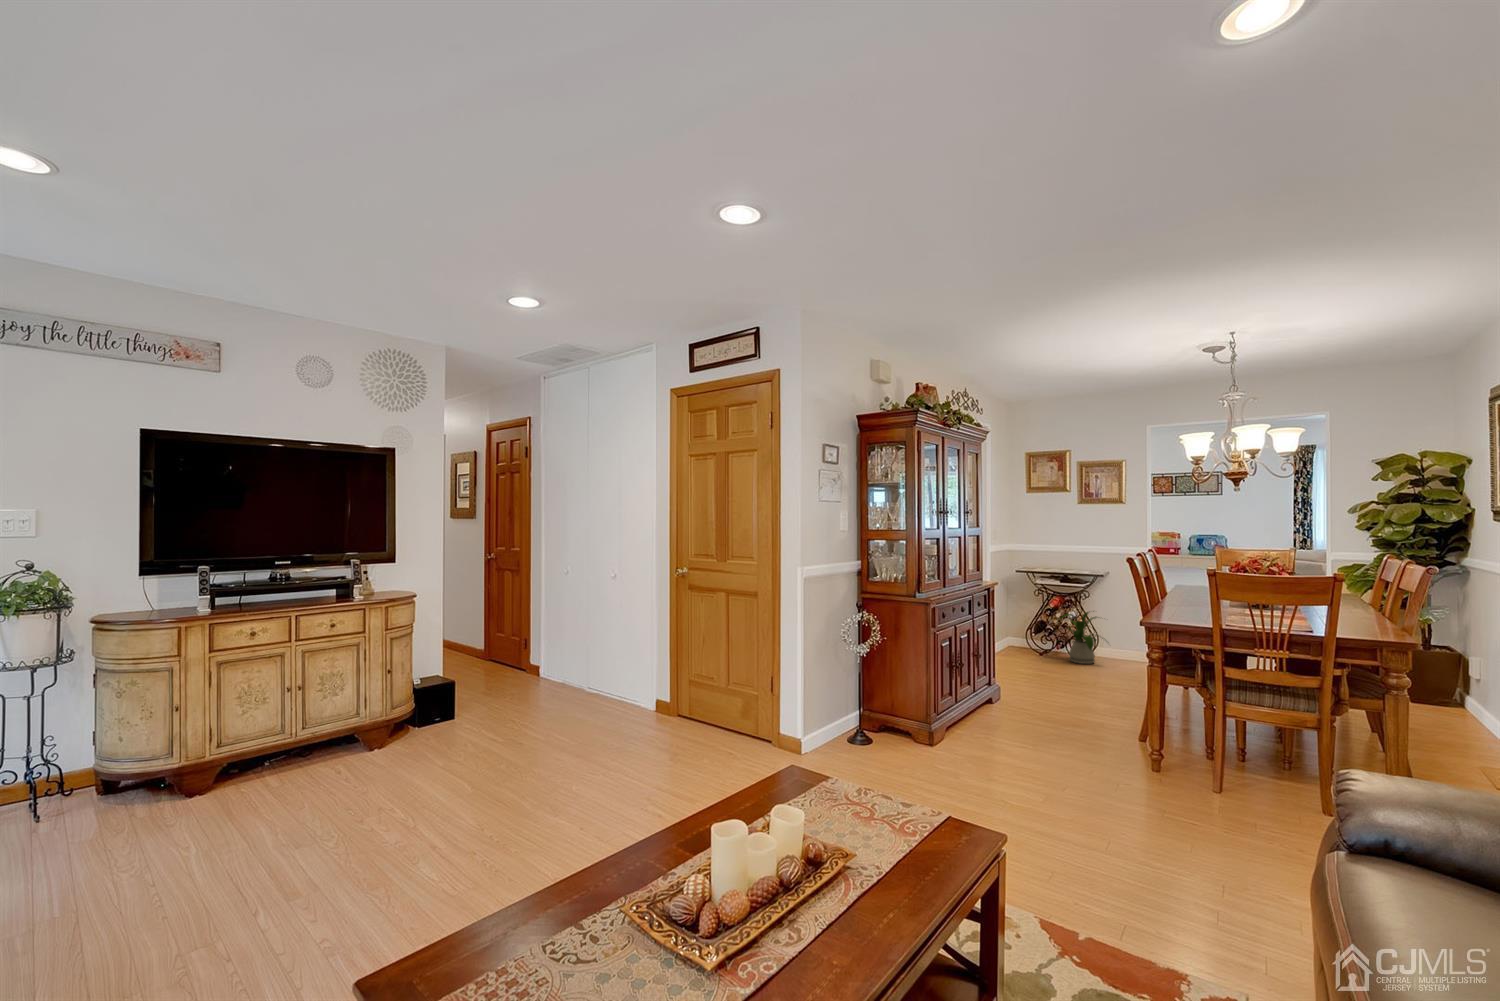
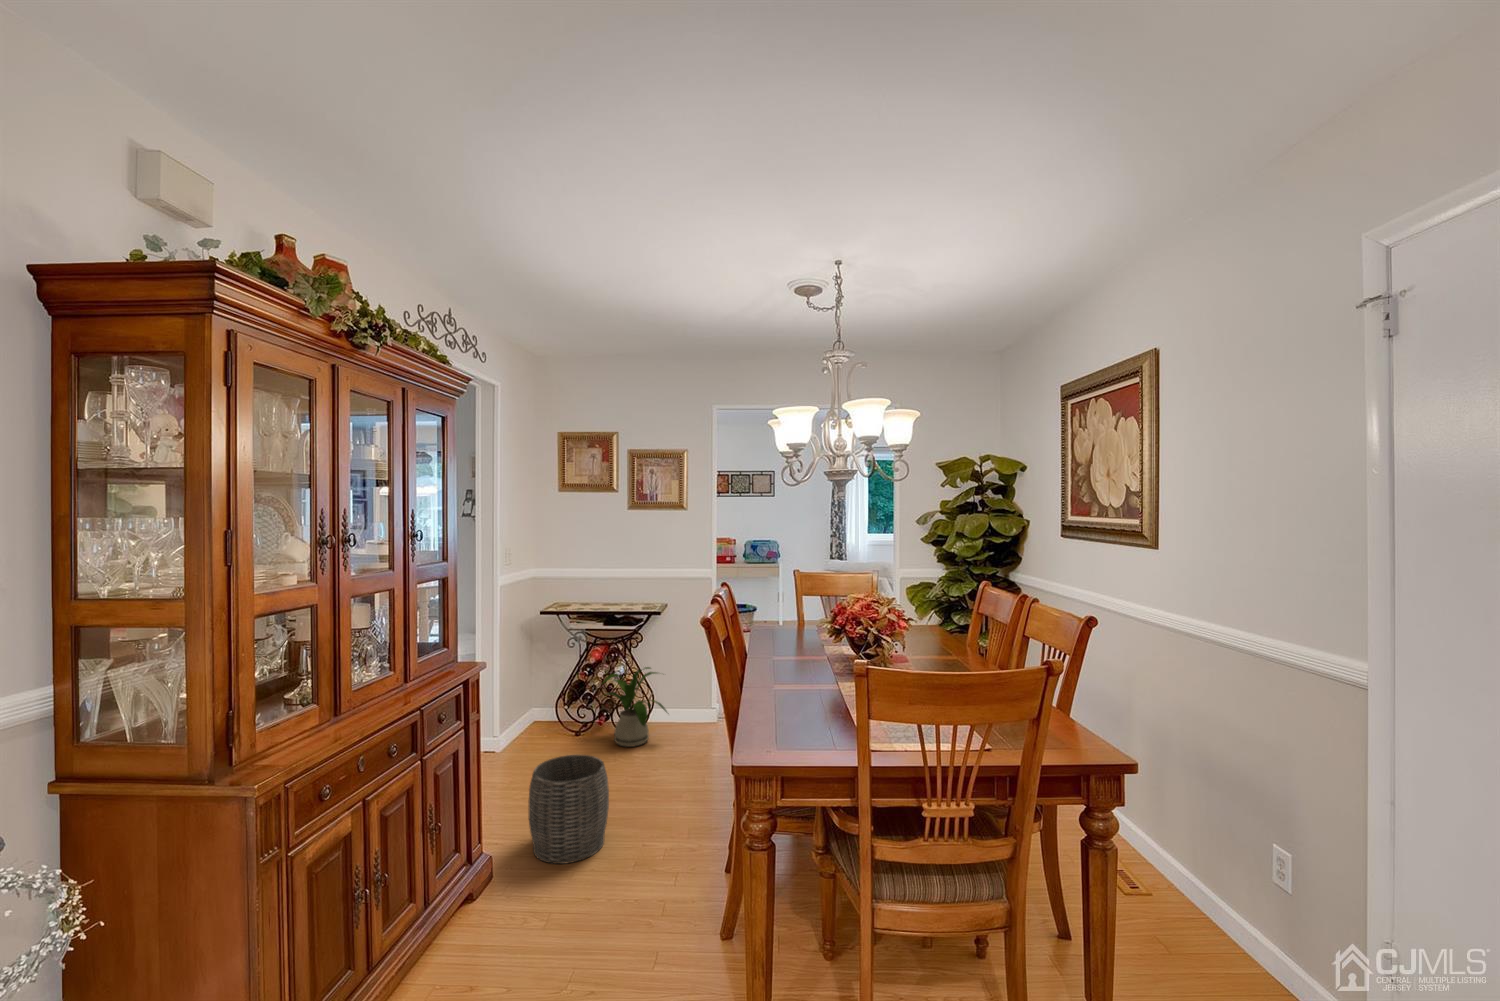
woven basket: none [1018,642,1066,695] -> present [529,755,609,864]

